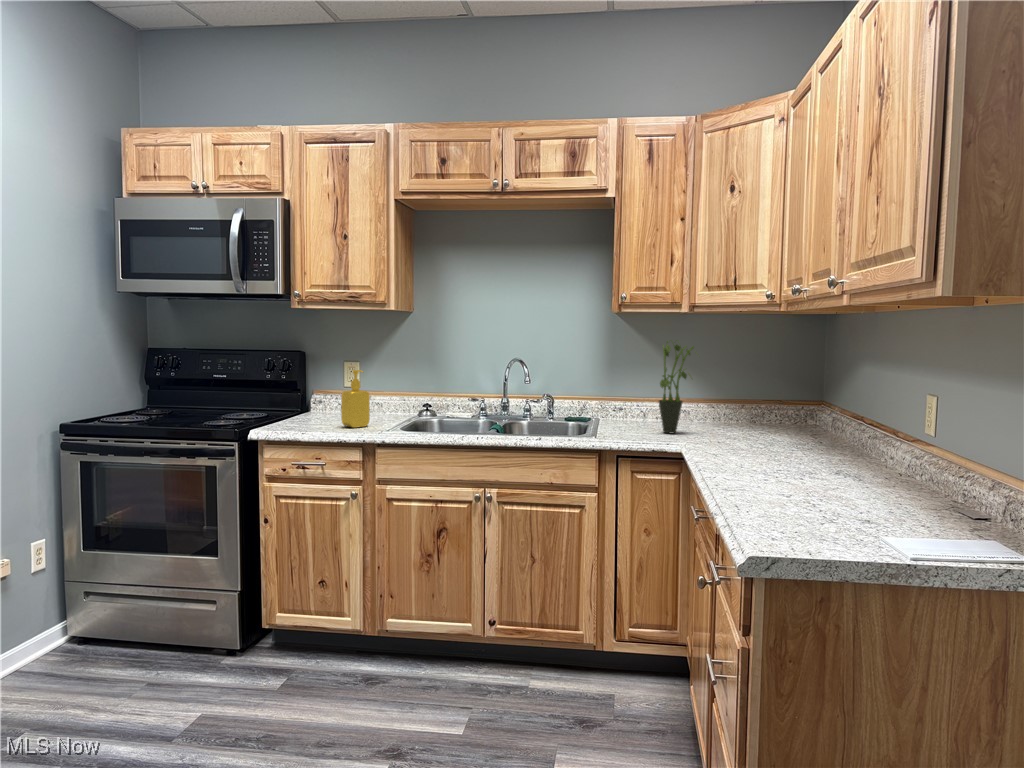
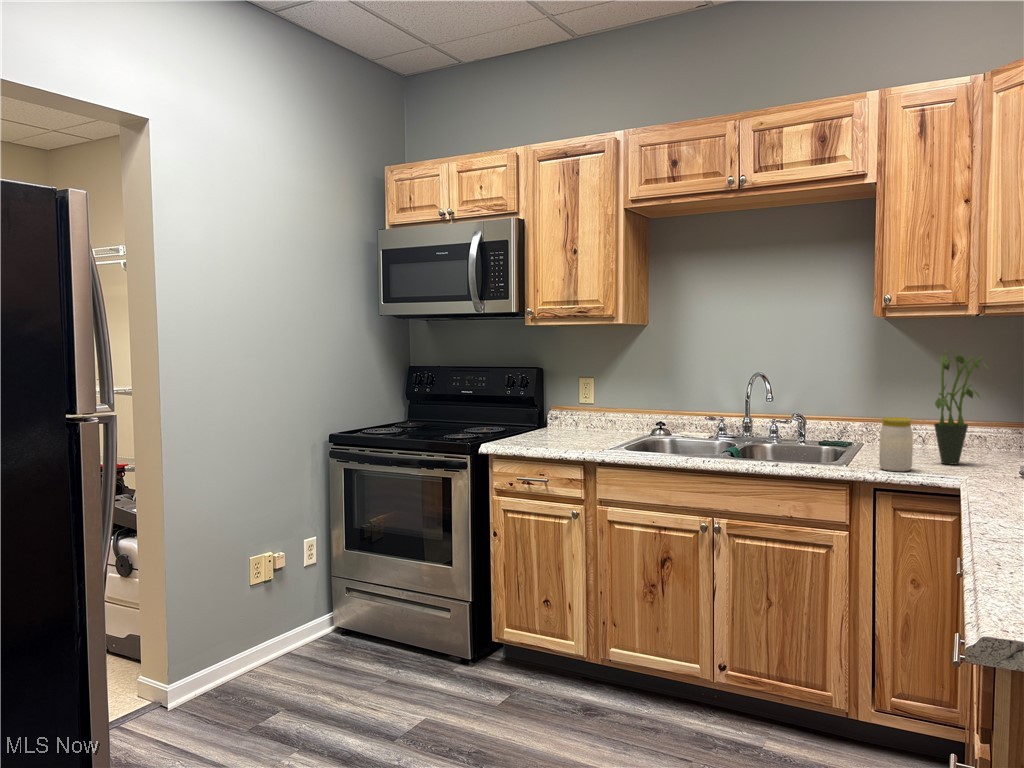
soap dispenser: present [341,370,370,428] -> none [568,386,597,446]
jar: none [621,396,647,440] -> present [879,417,913,471]

